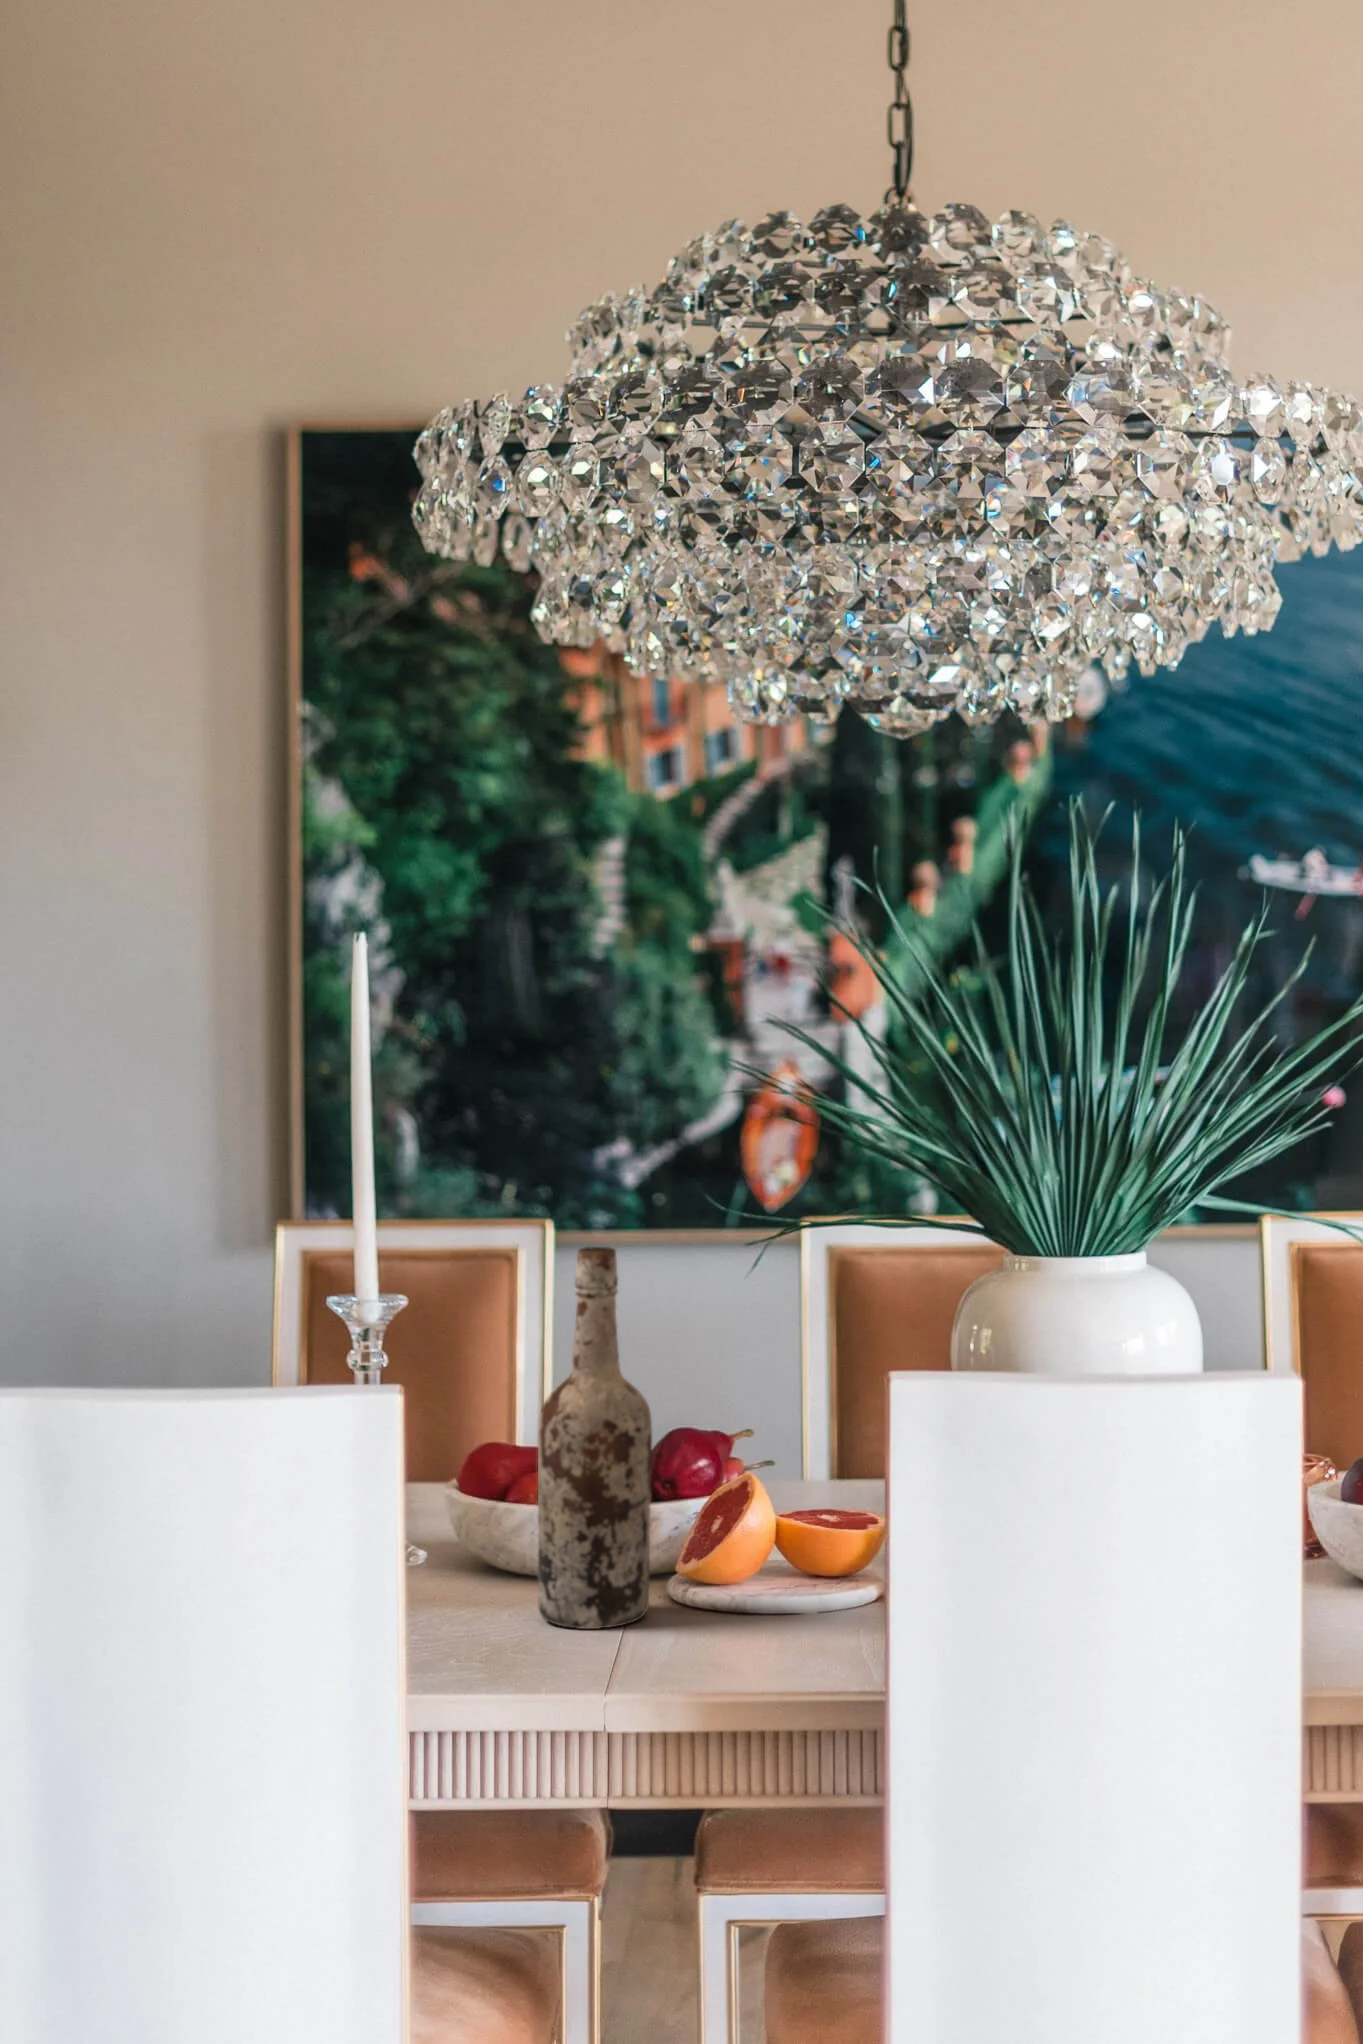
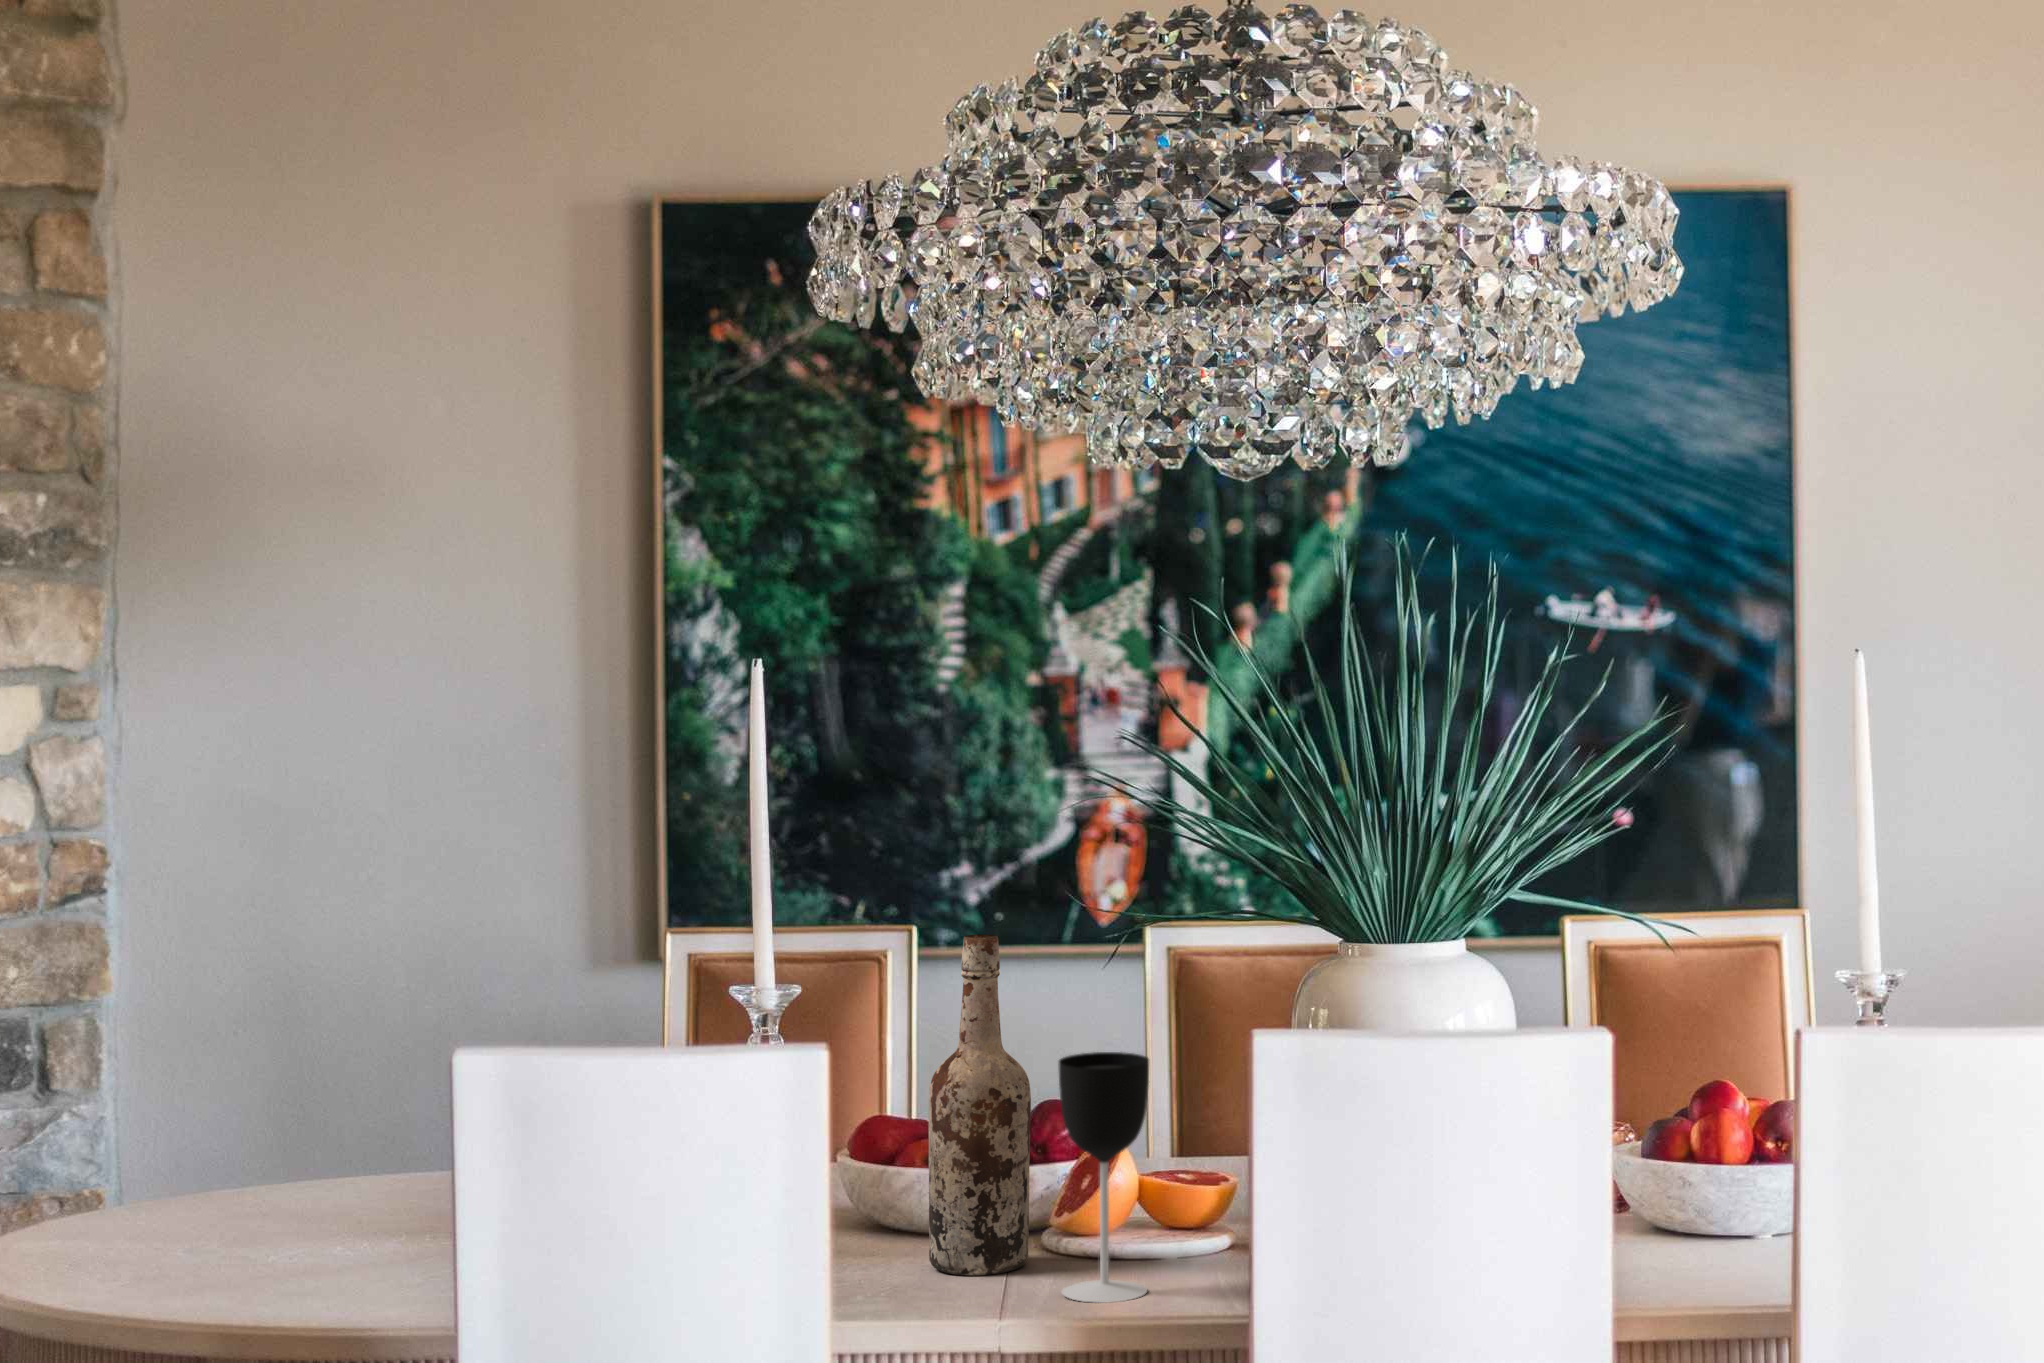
wine glass: none [676,1384,779,1668] -> present [1058,1052,1149,1303]

